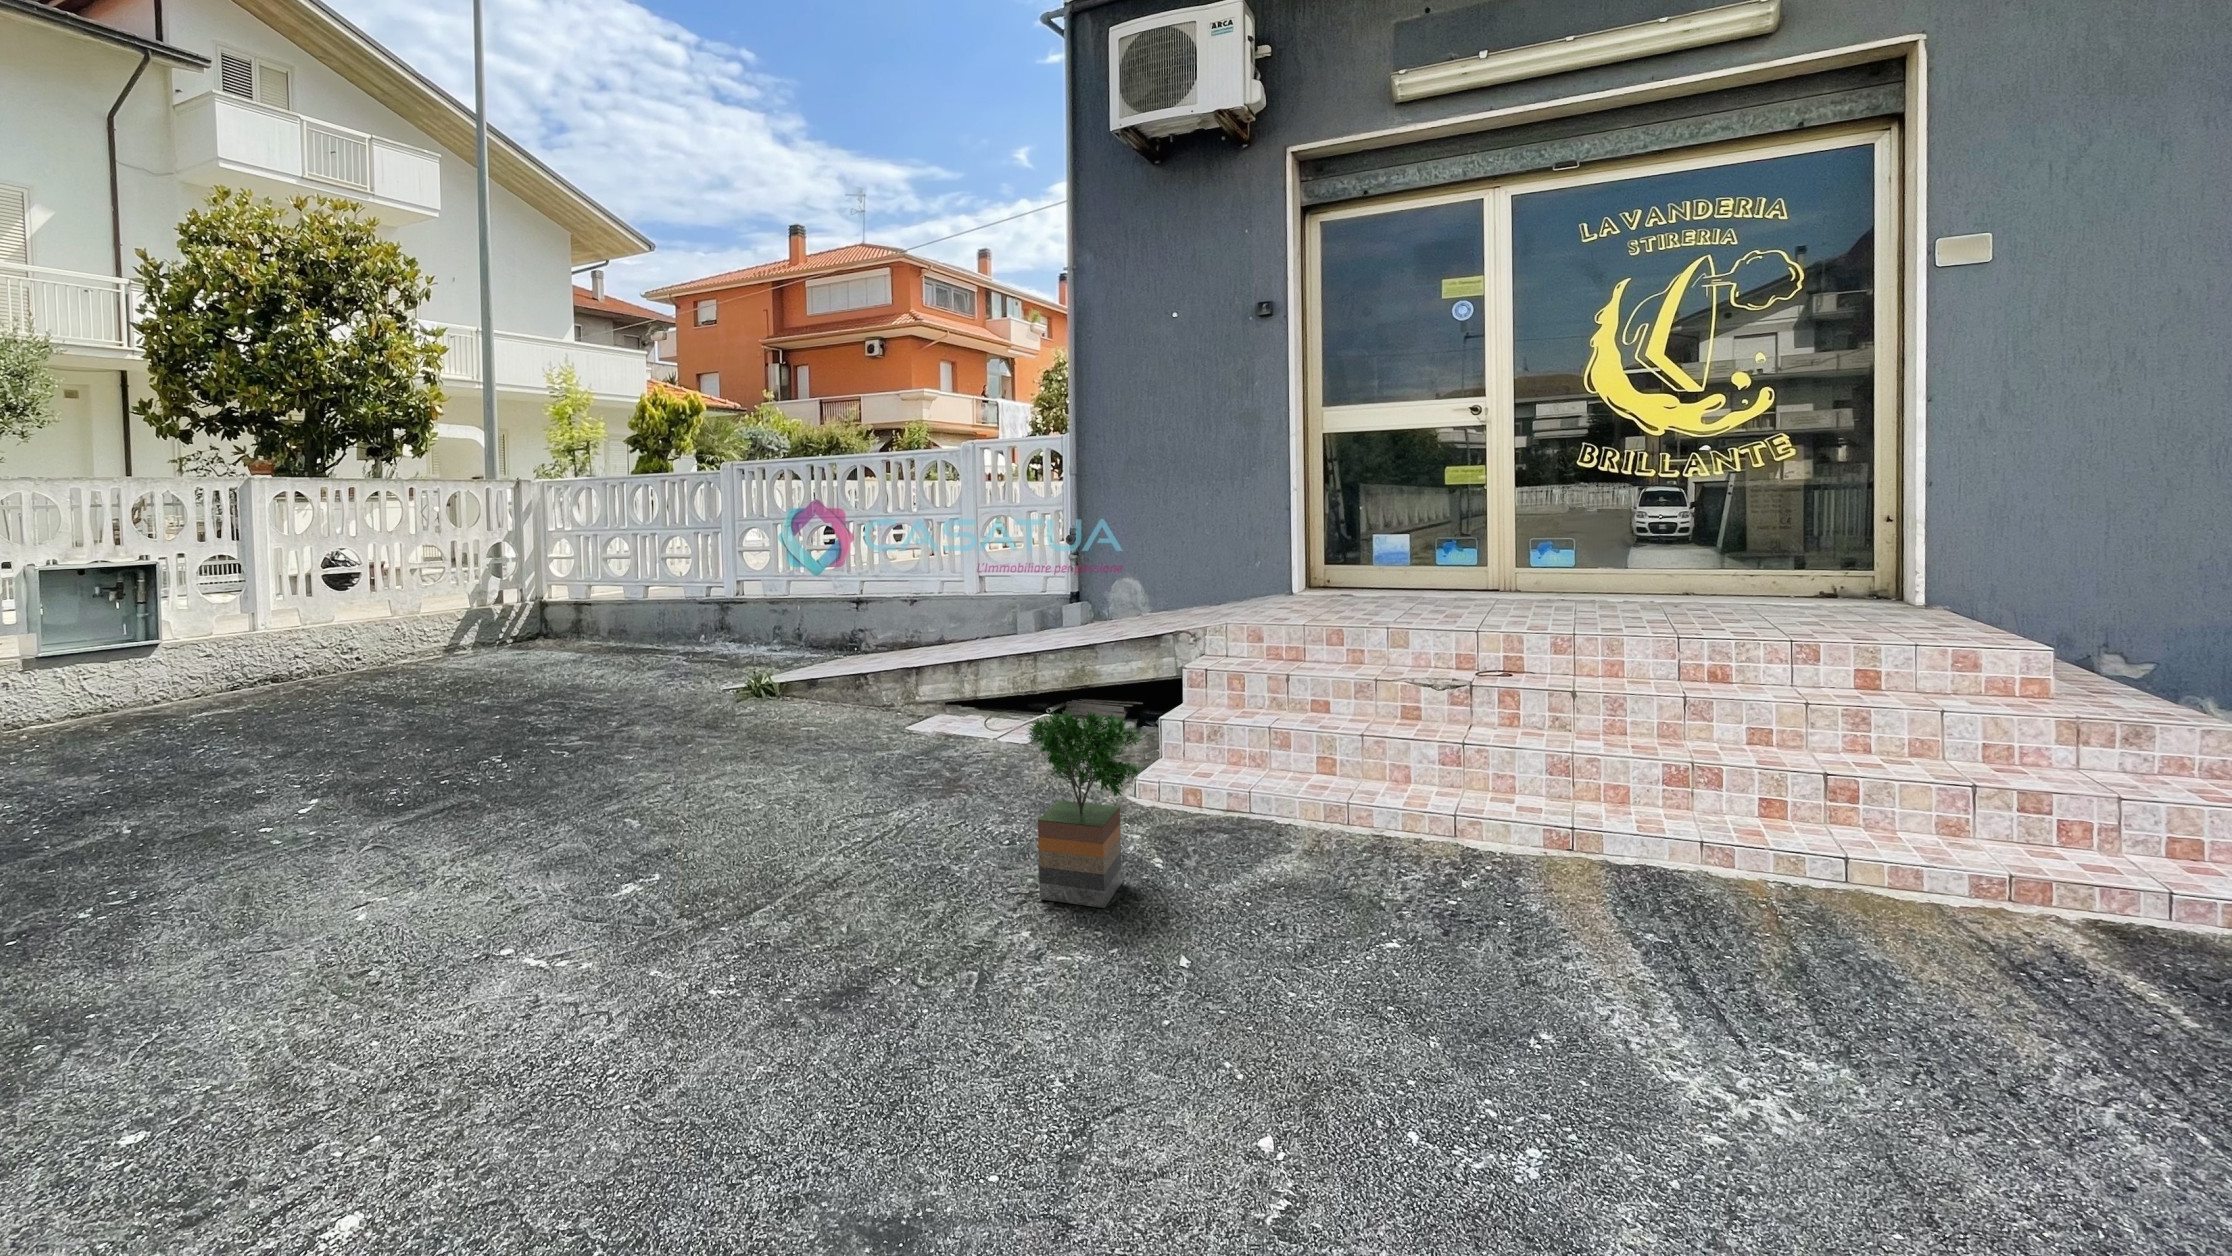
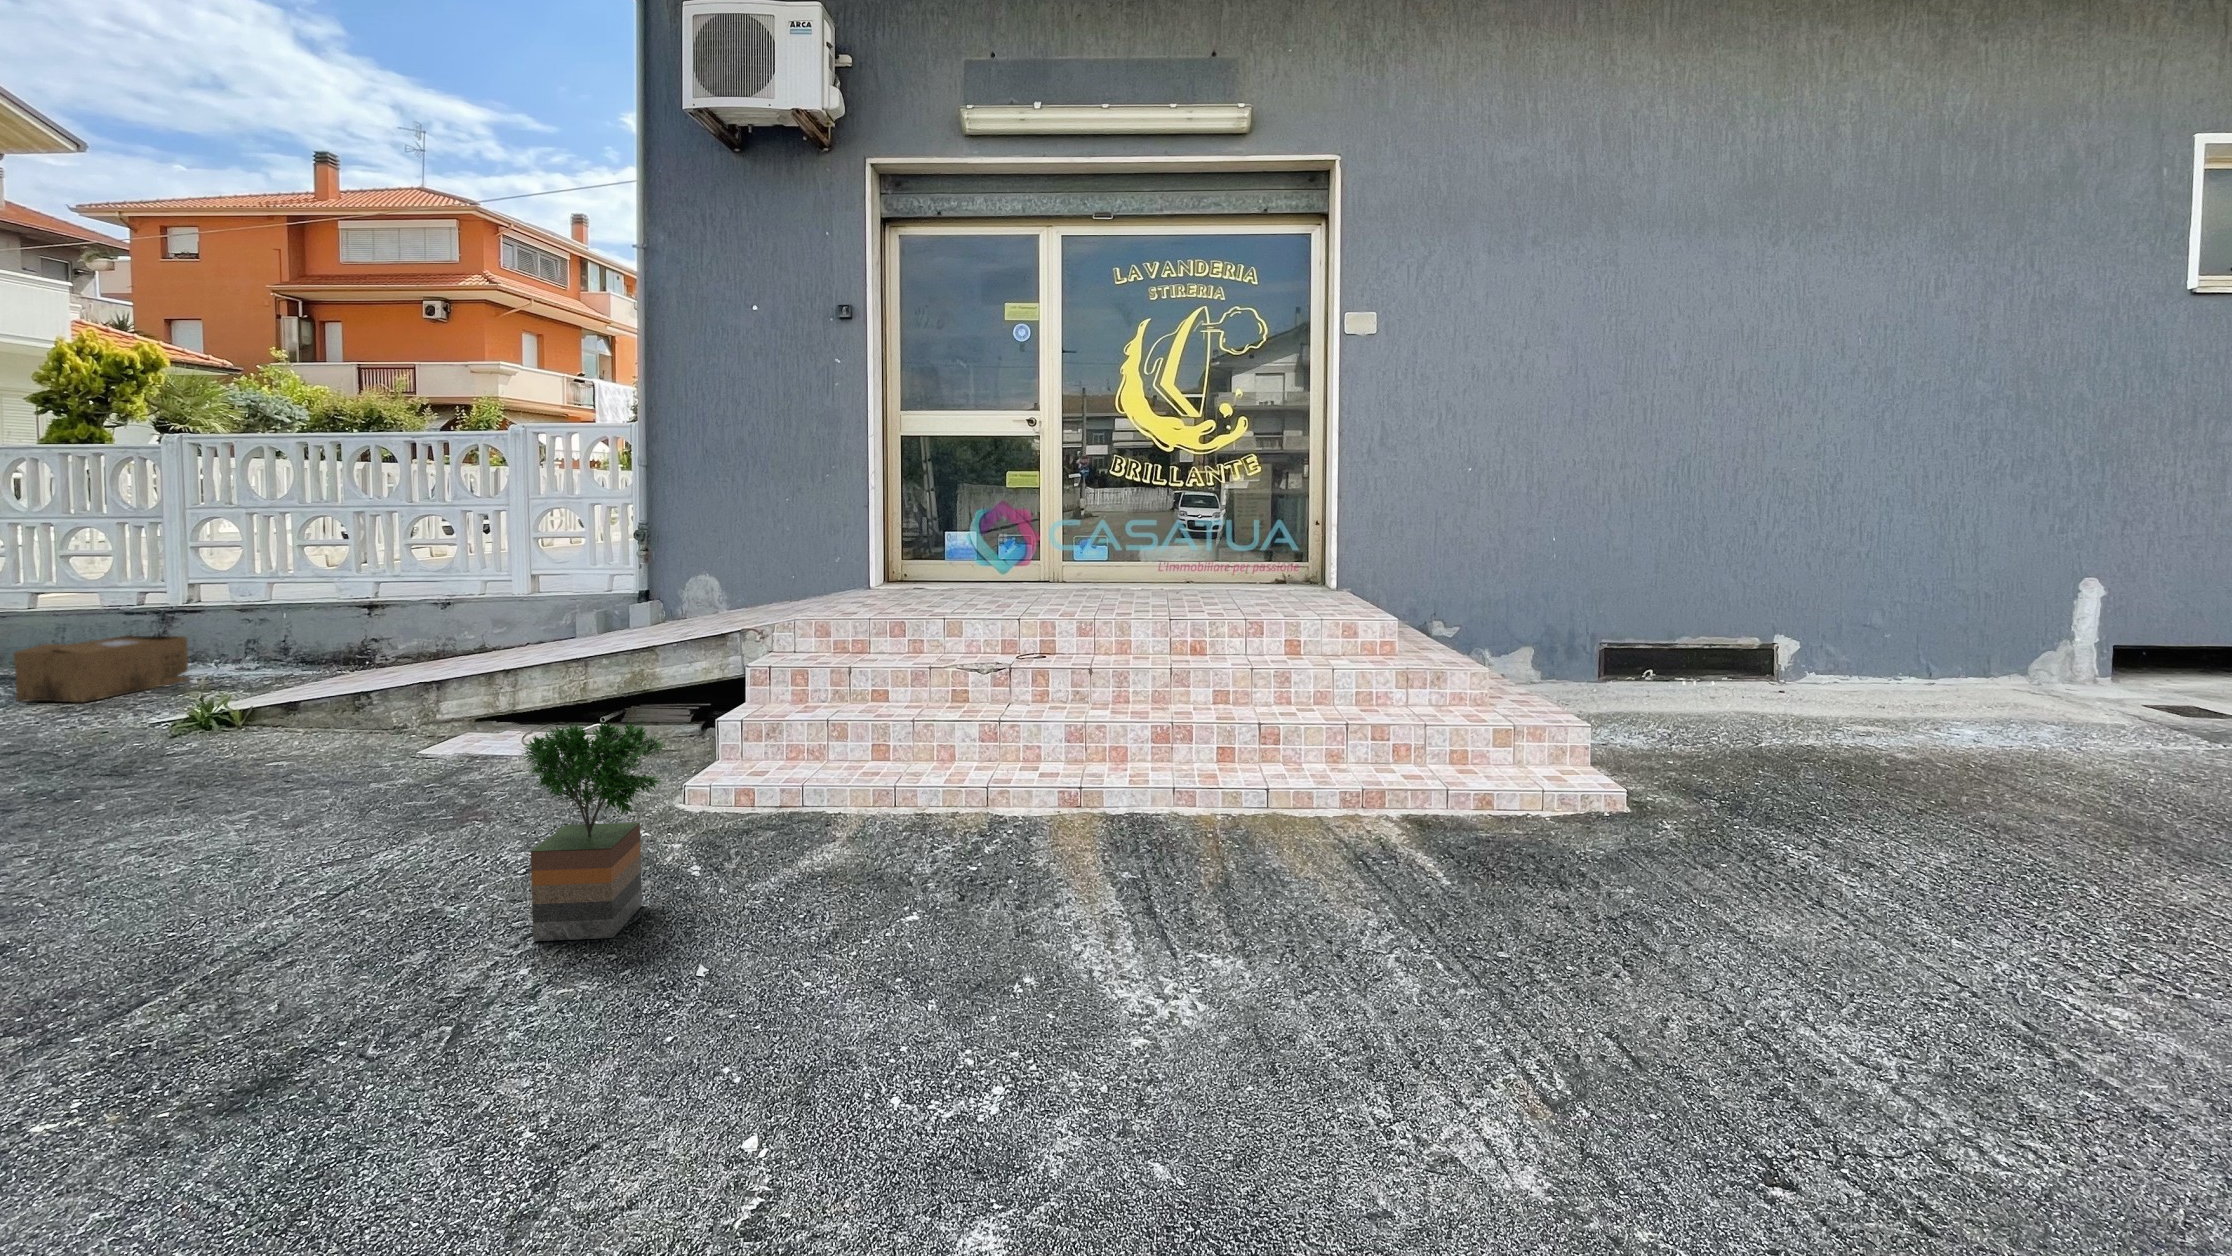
cardboard box: none [650,616,744,668] -> present [14,635,189,702]

